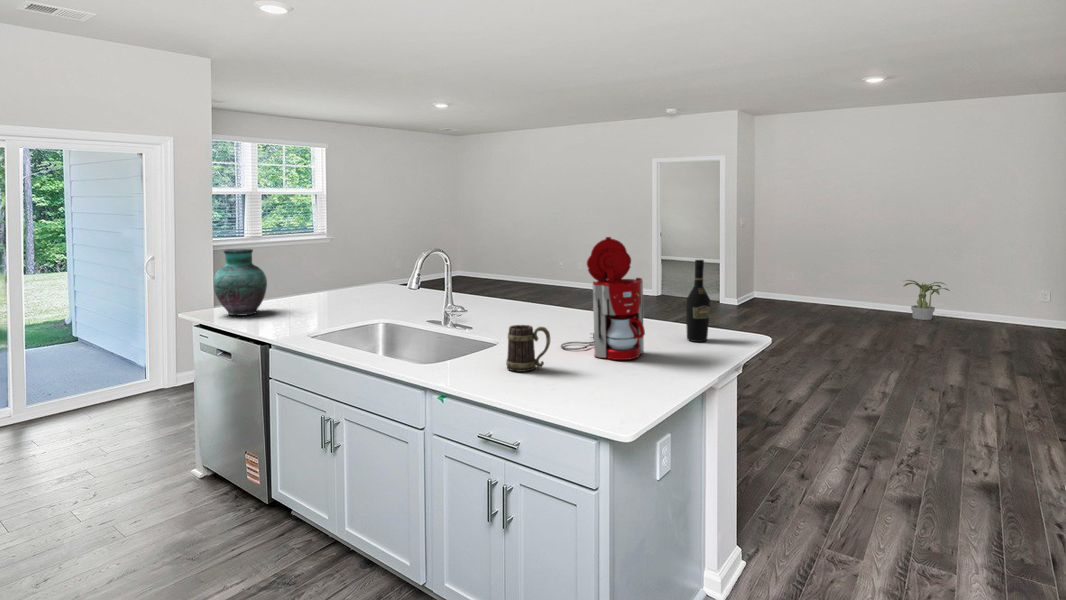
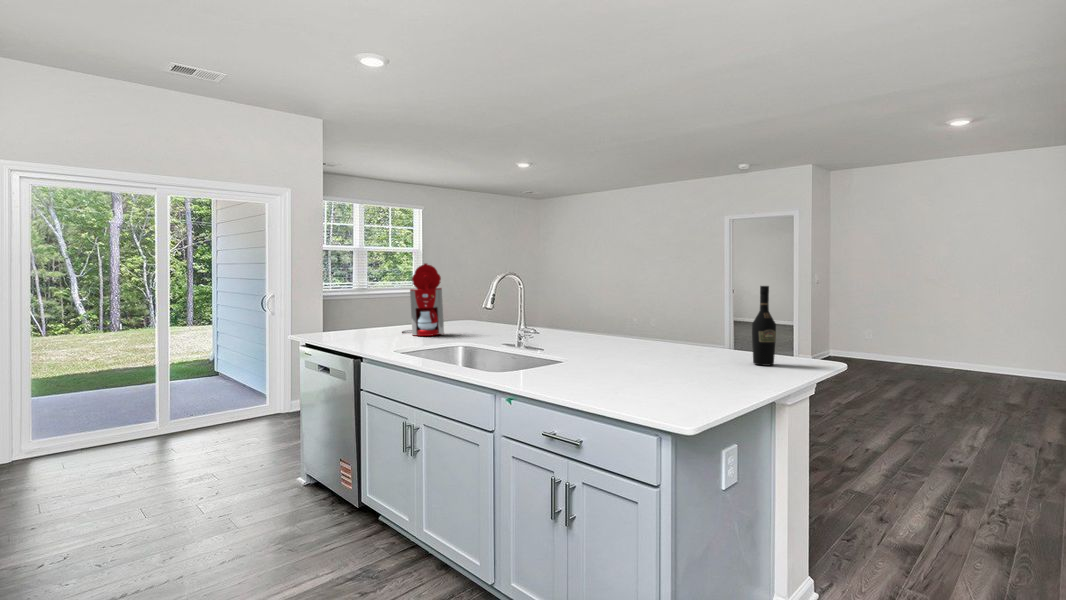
coffee maker: present [561,237,645,360] -> present [402,263,444,336]
vase: present [214,249,267,316] -> none [326,282,370,339]
potted plant: present [904,280,949,320] -> none [987,341,1040,382]
mug: present [506,325,550,372] -> none [574,337,616,380]

